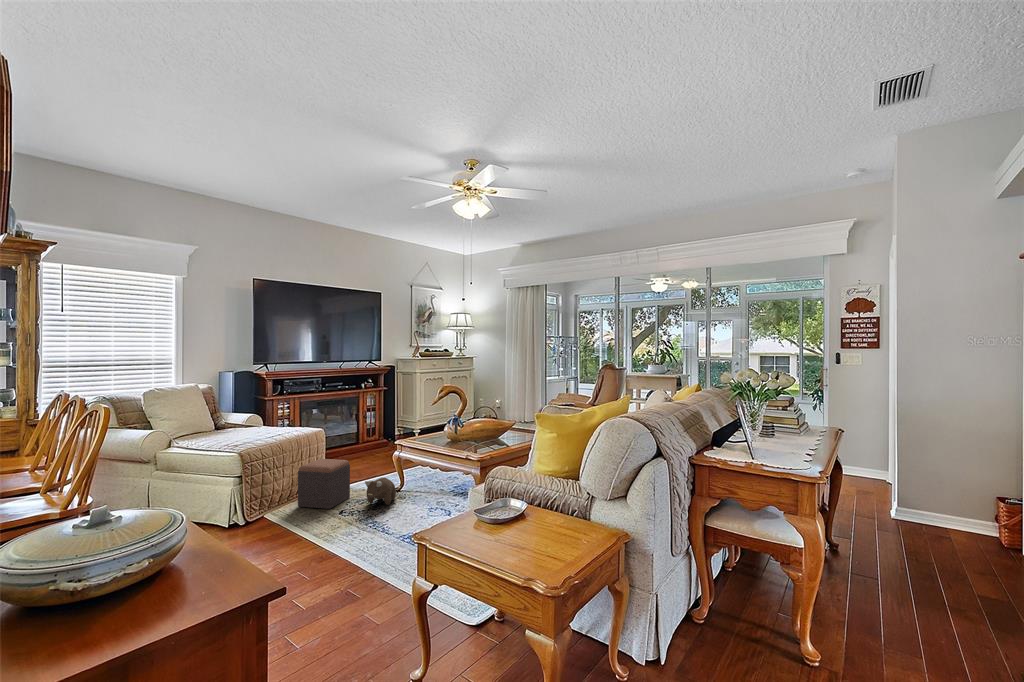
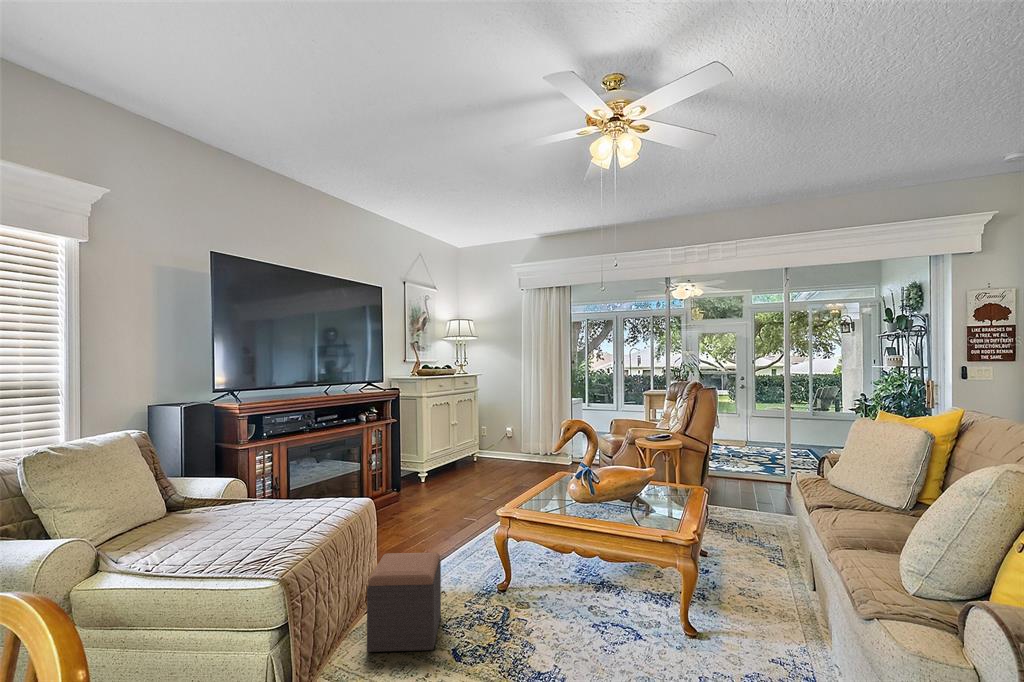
plush toy: present [365,478,396,505] -> none [485,578,530,626]

